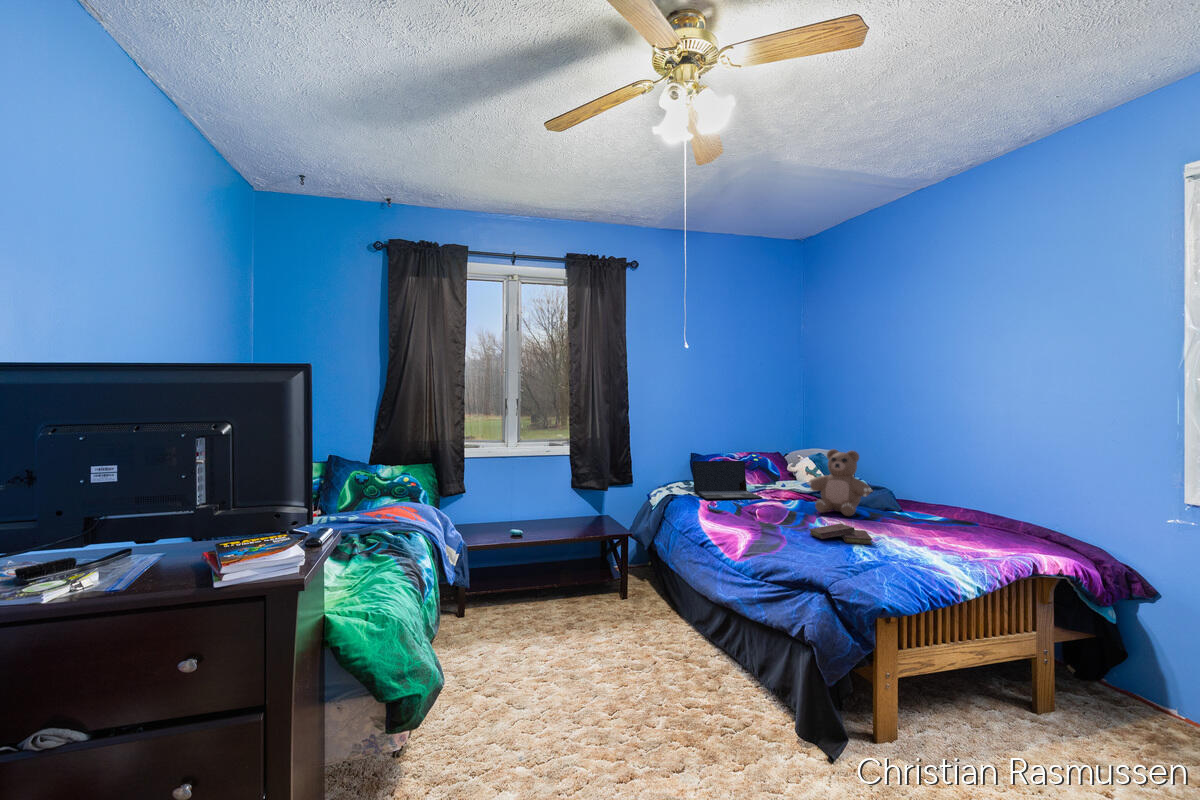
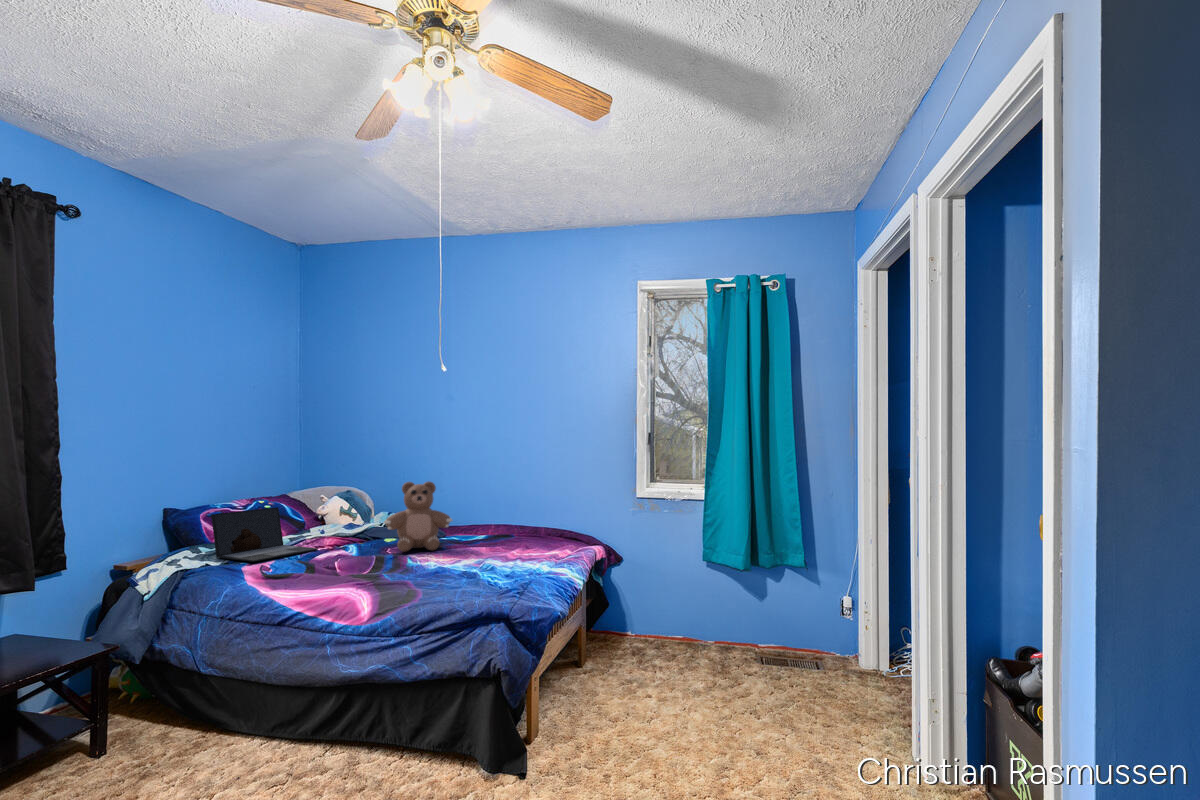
book: present [809,524,872,545] -> none [430,556,493,573]

